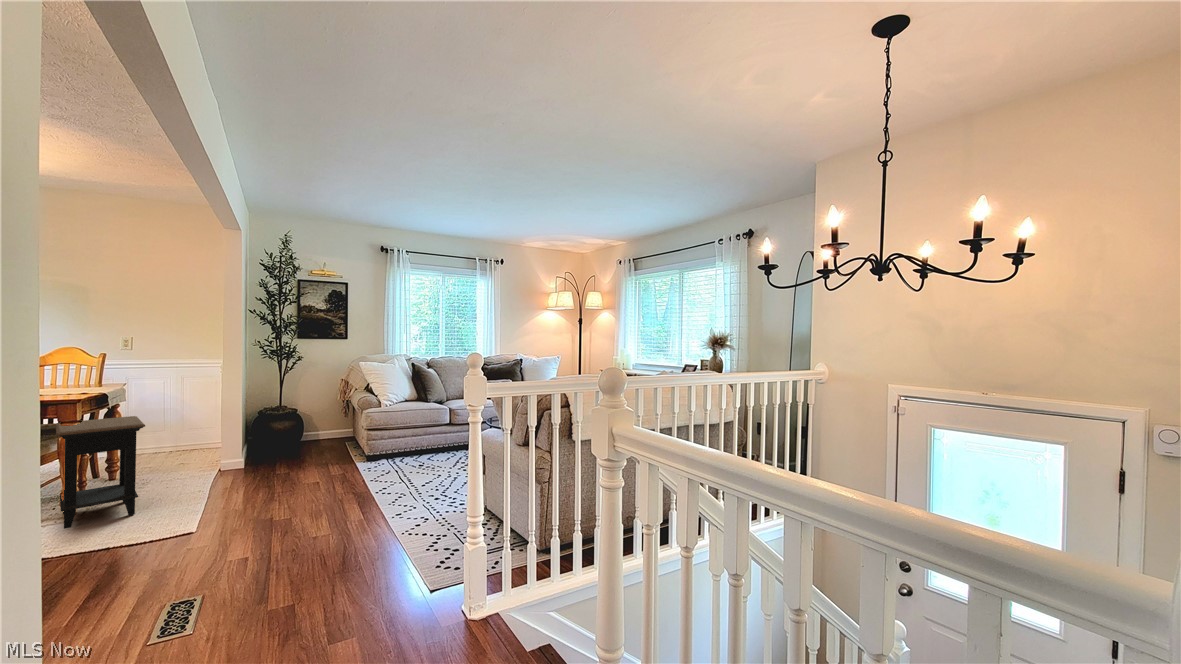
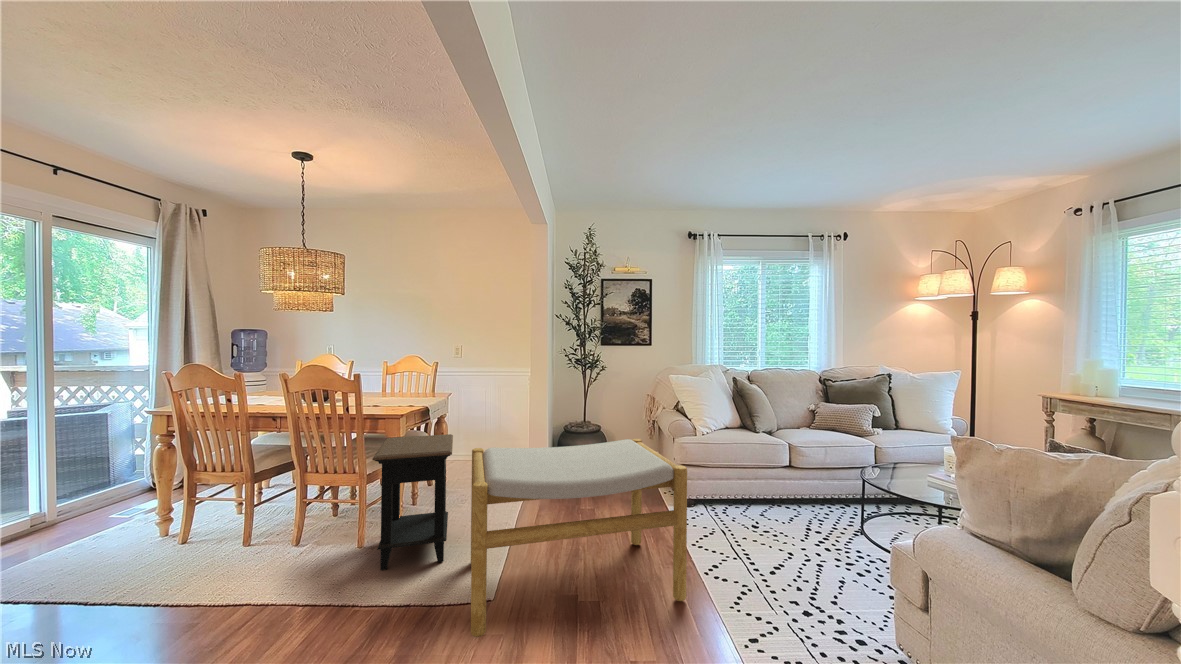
footstool: none [165,406,352,538] -> present [471,438,687,637]

